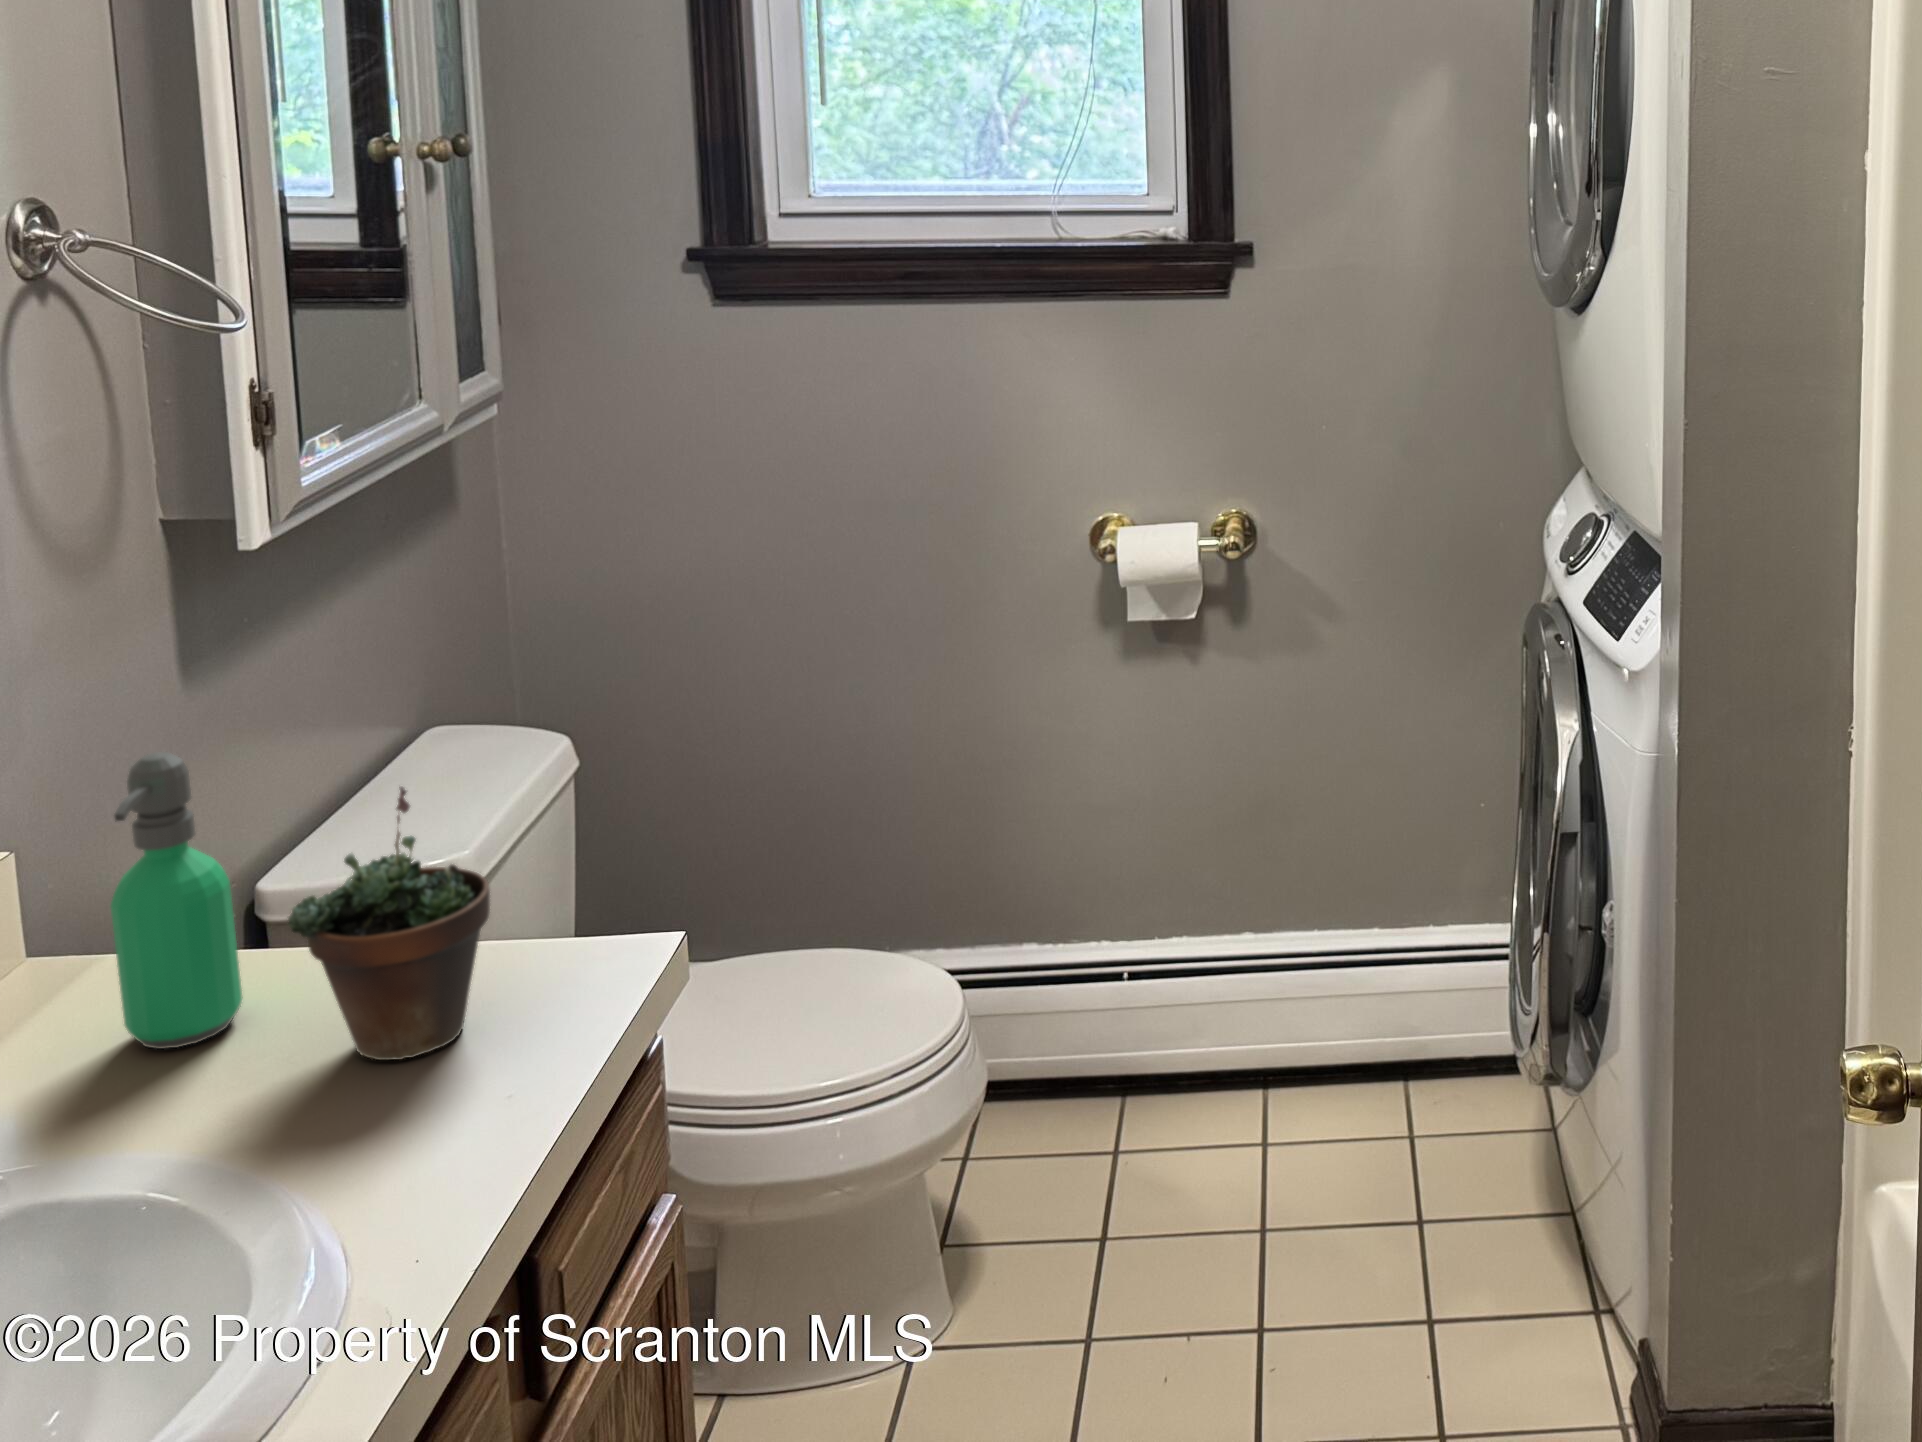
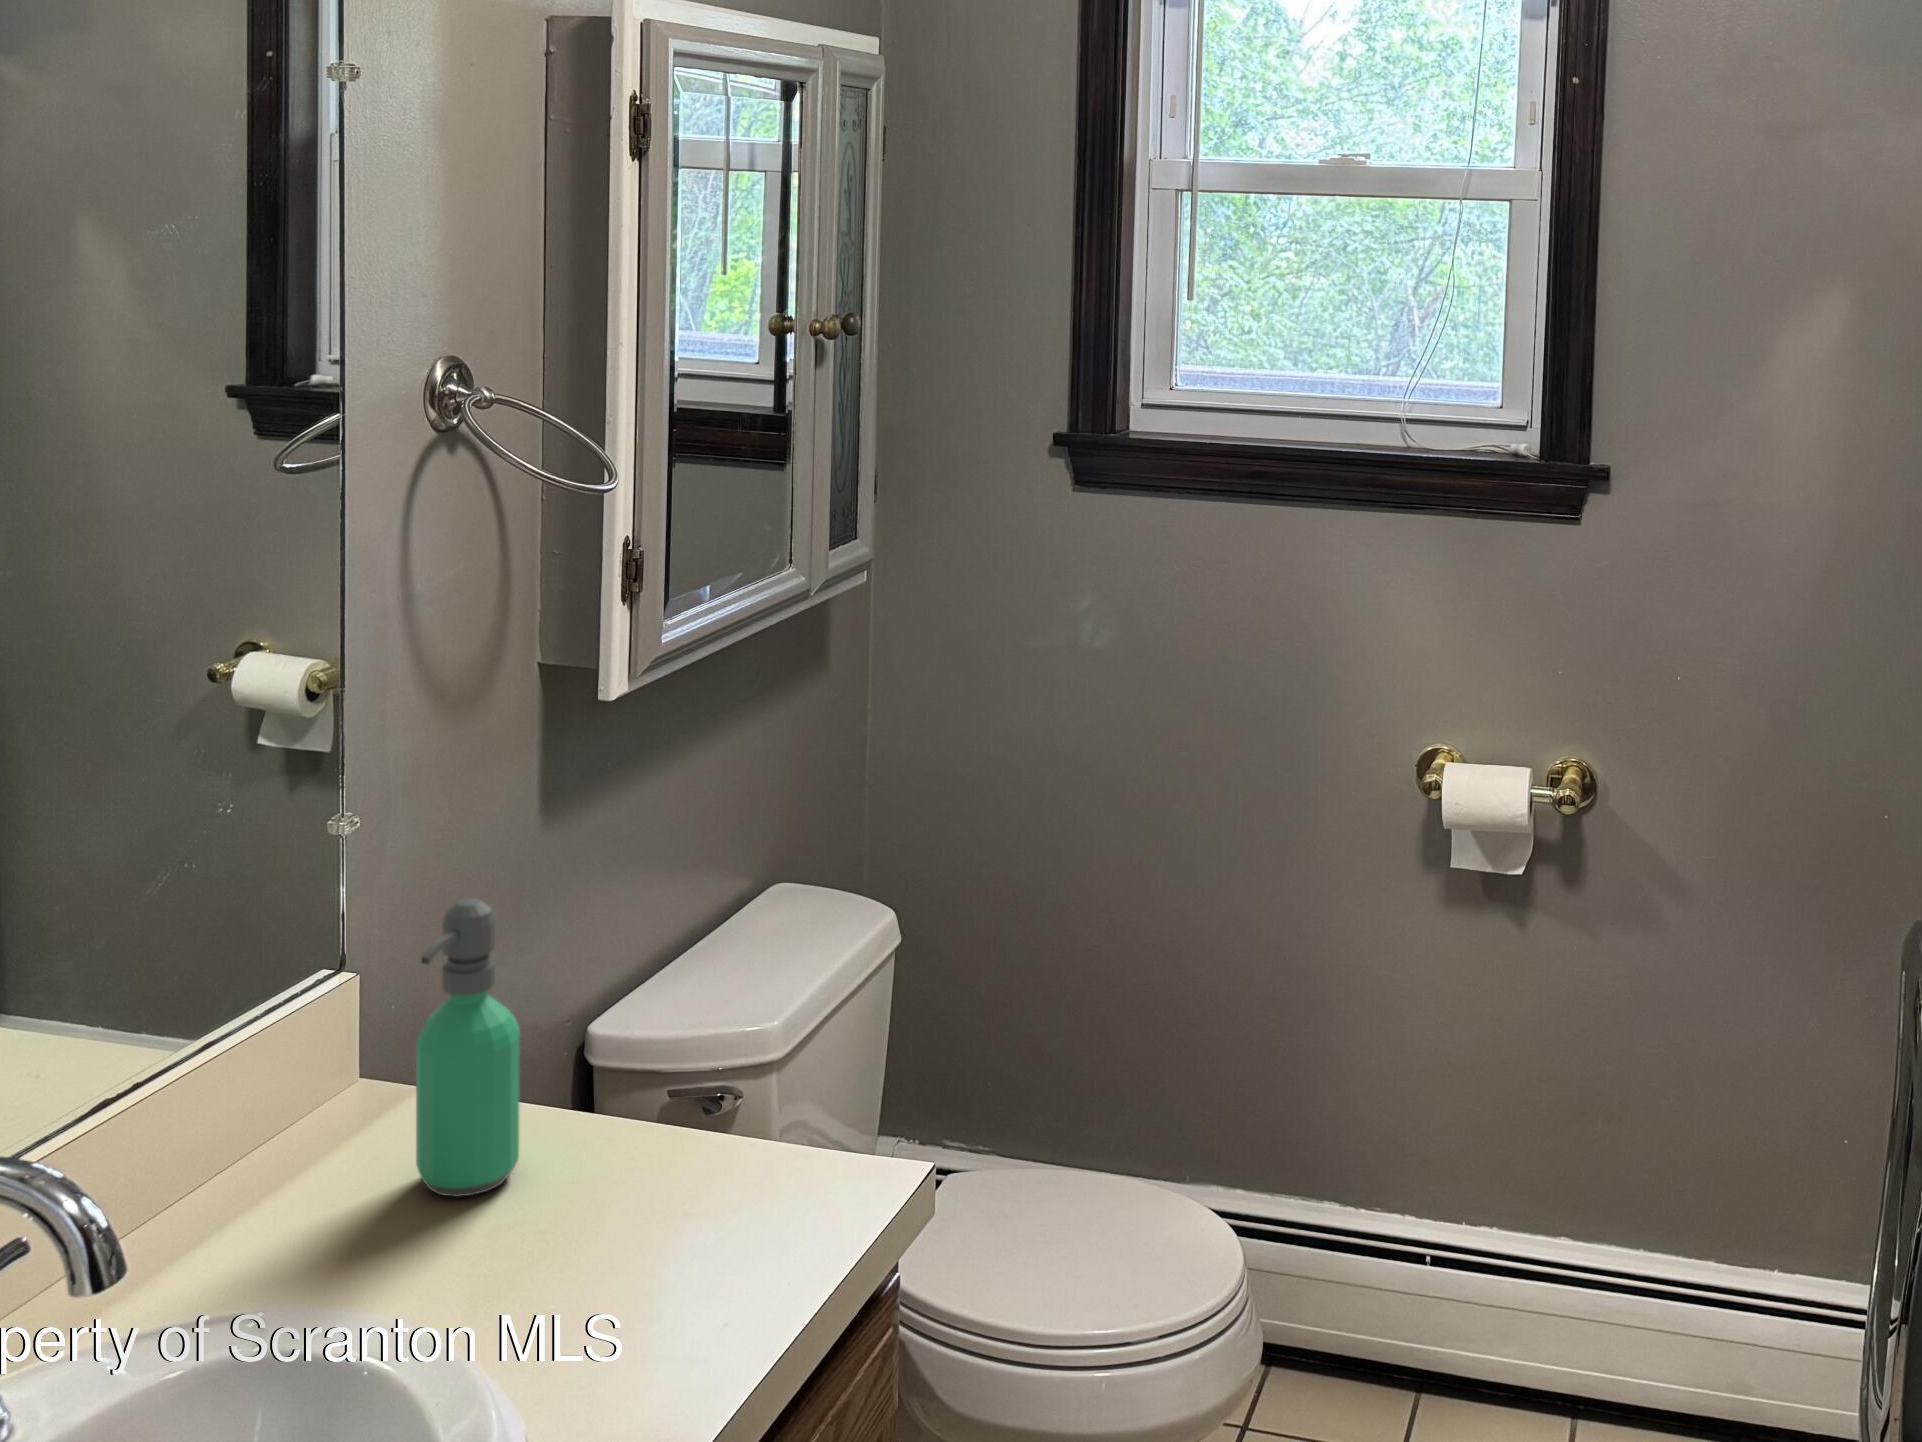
succulent plant: present [288,787,490,1060] -> none [548,970,737,1258]

